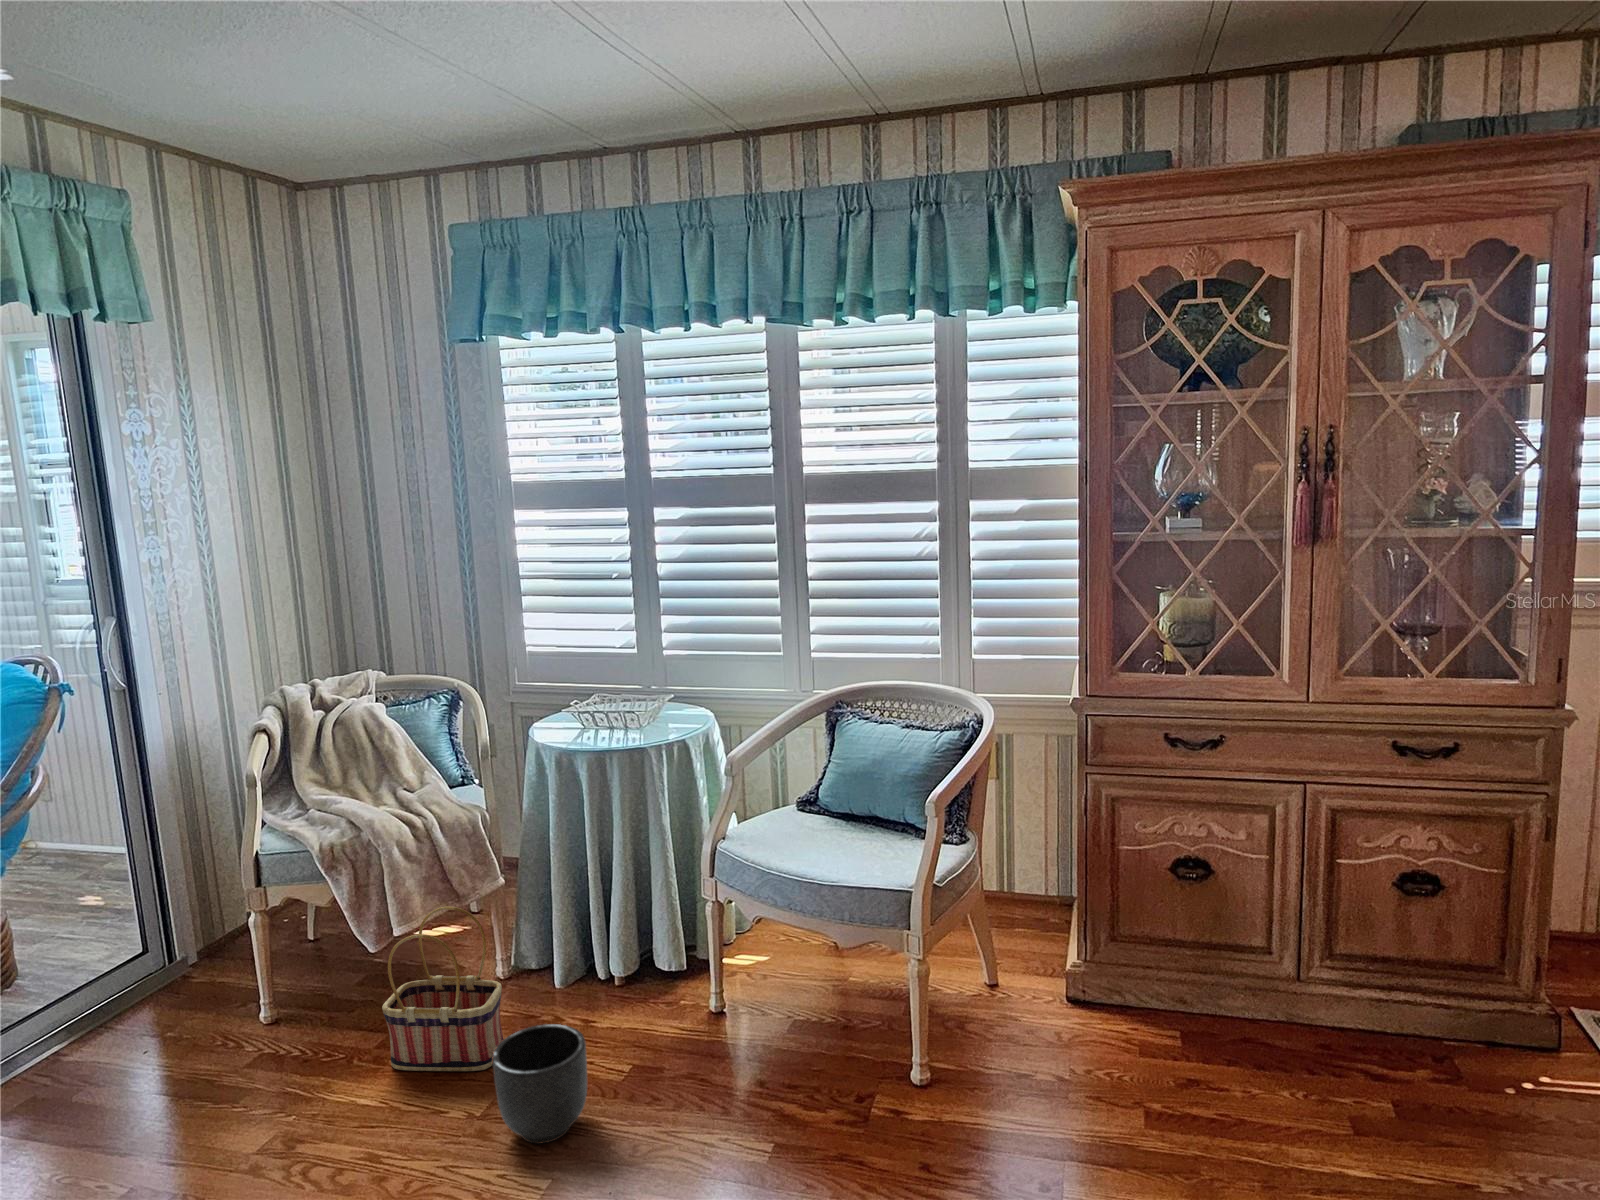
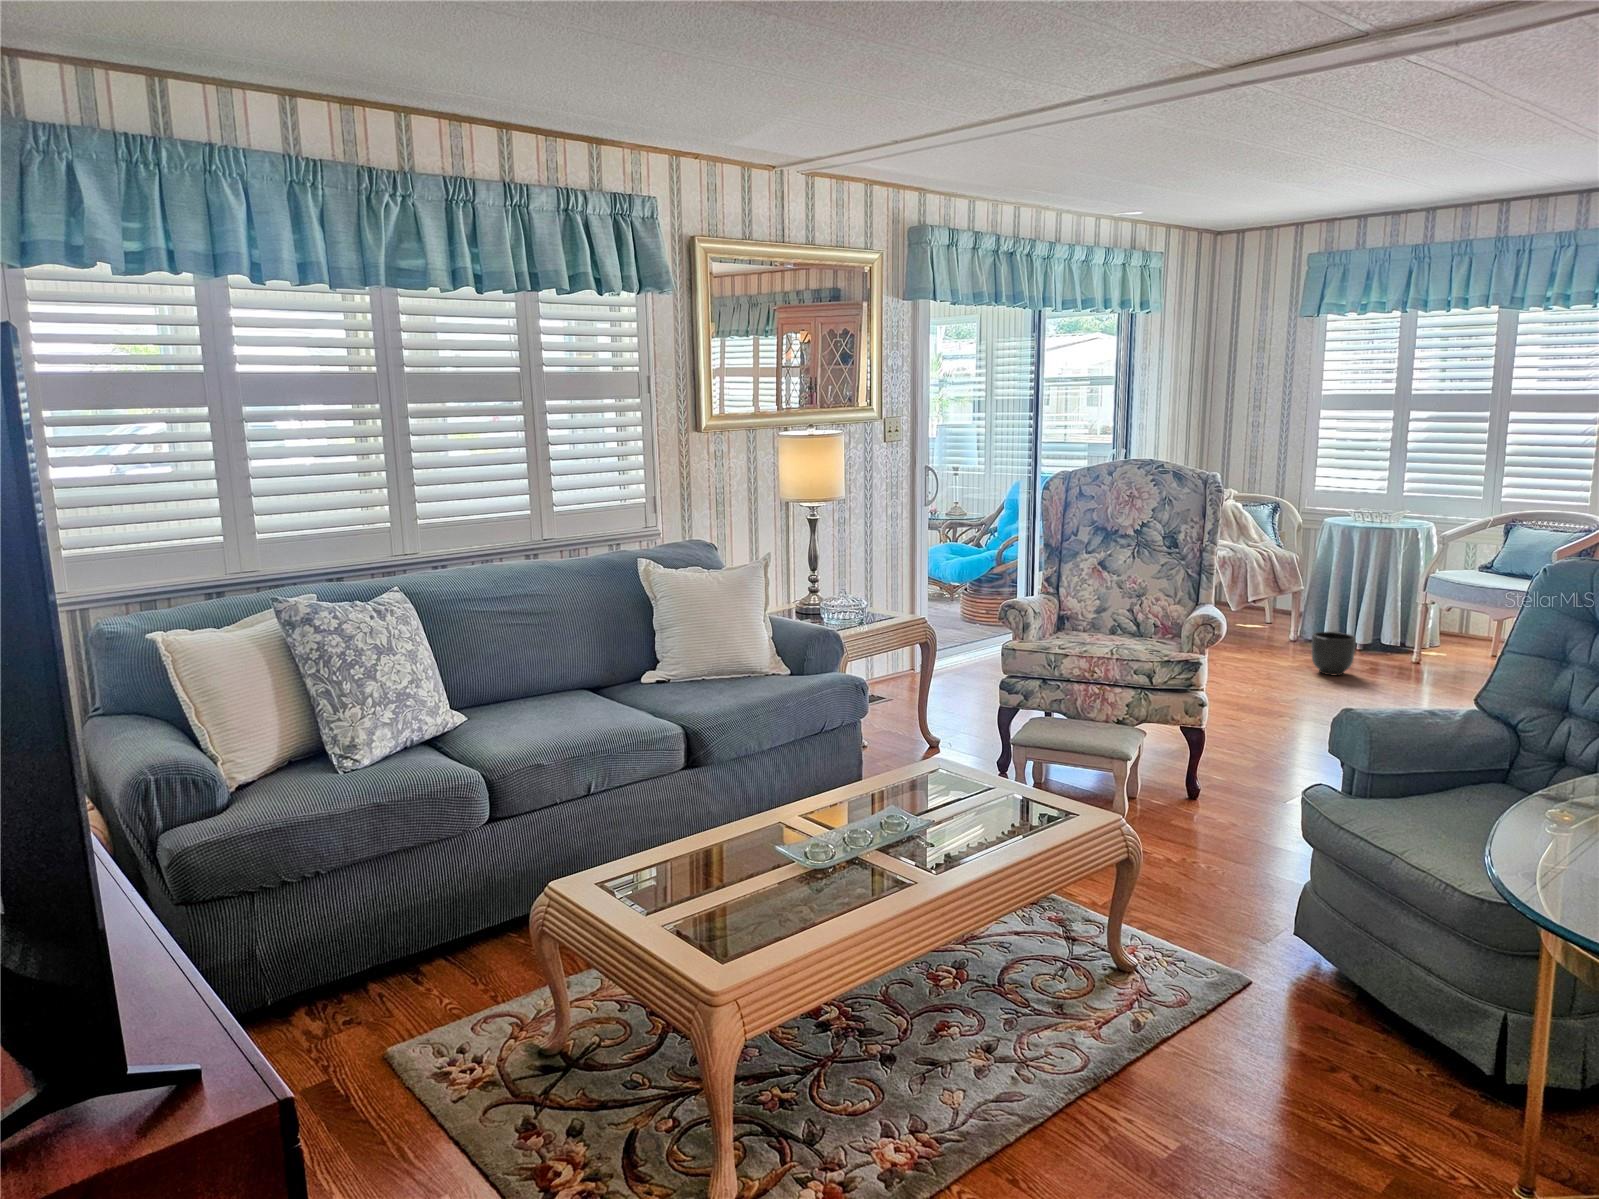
basket: present [382,906,503,1071] -> none [1250,587,1306,658]

